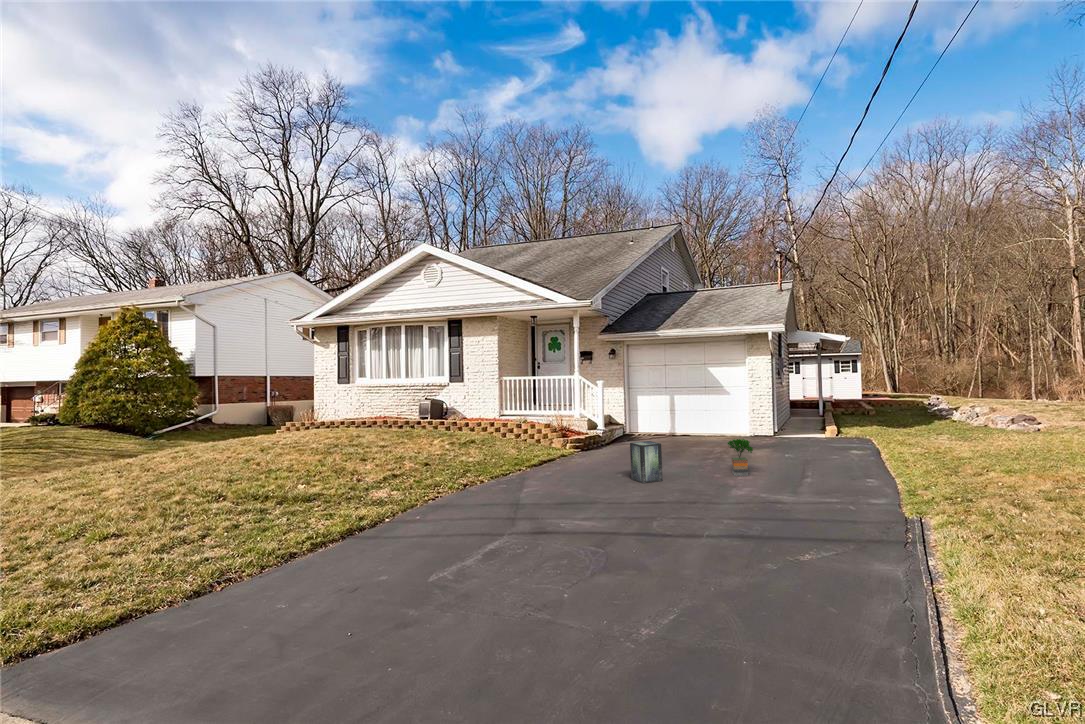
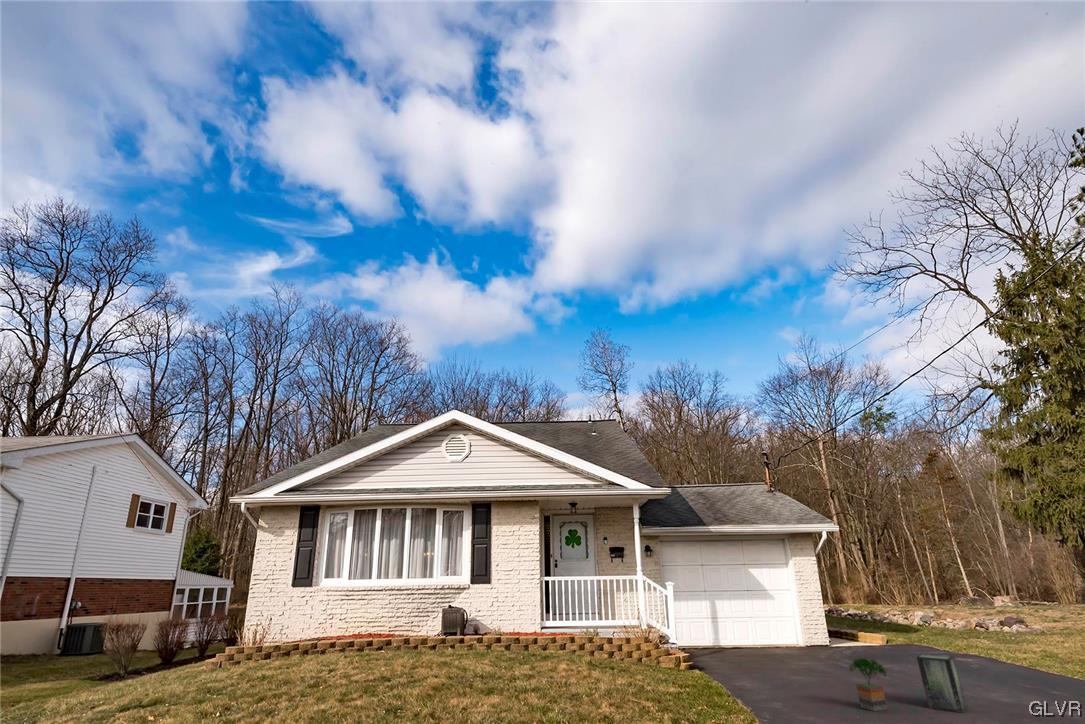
potted tree: present [728,439,753,476] -> present [849,658,887,711]

